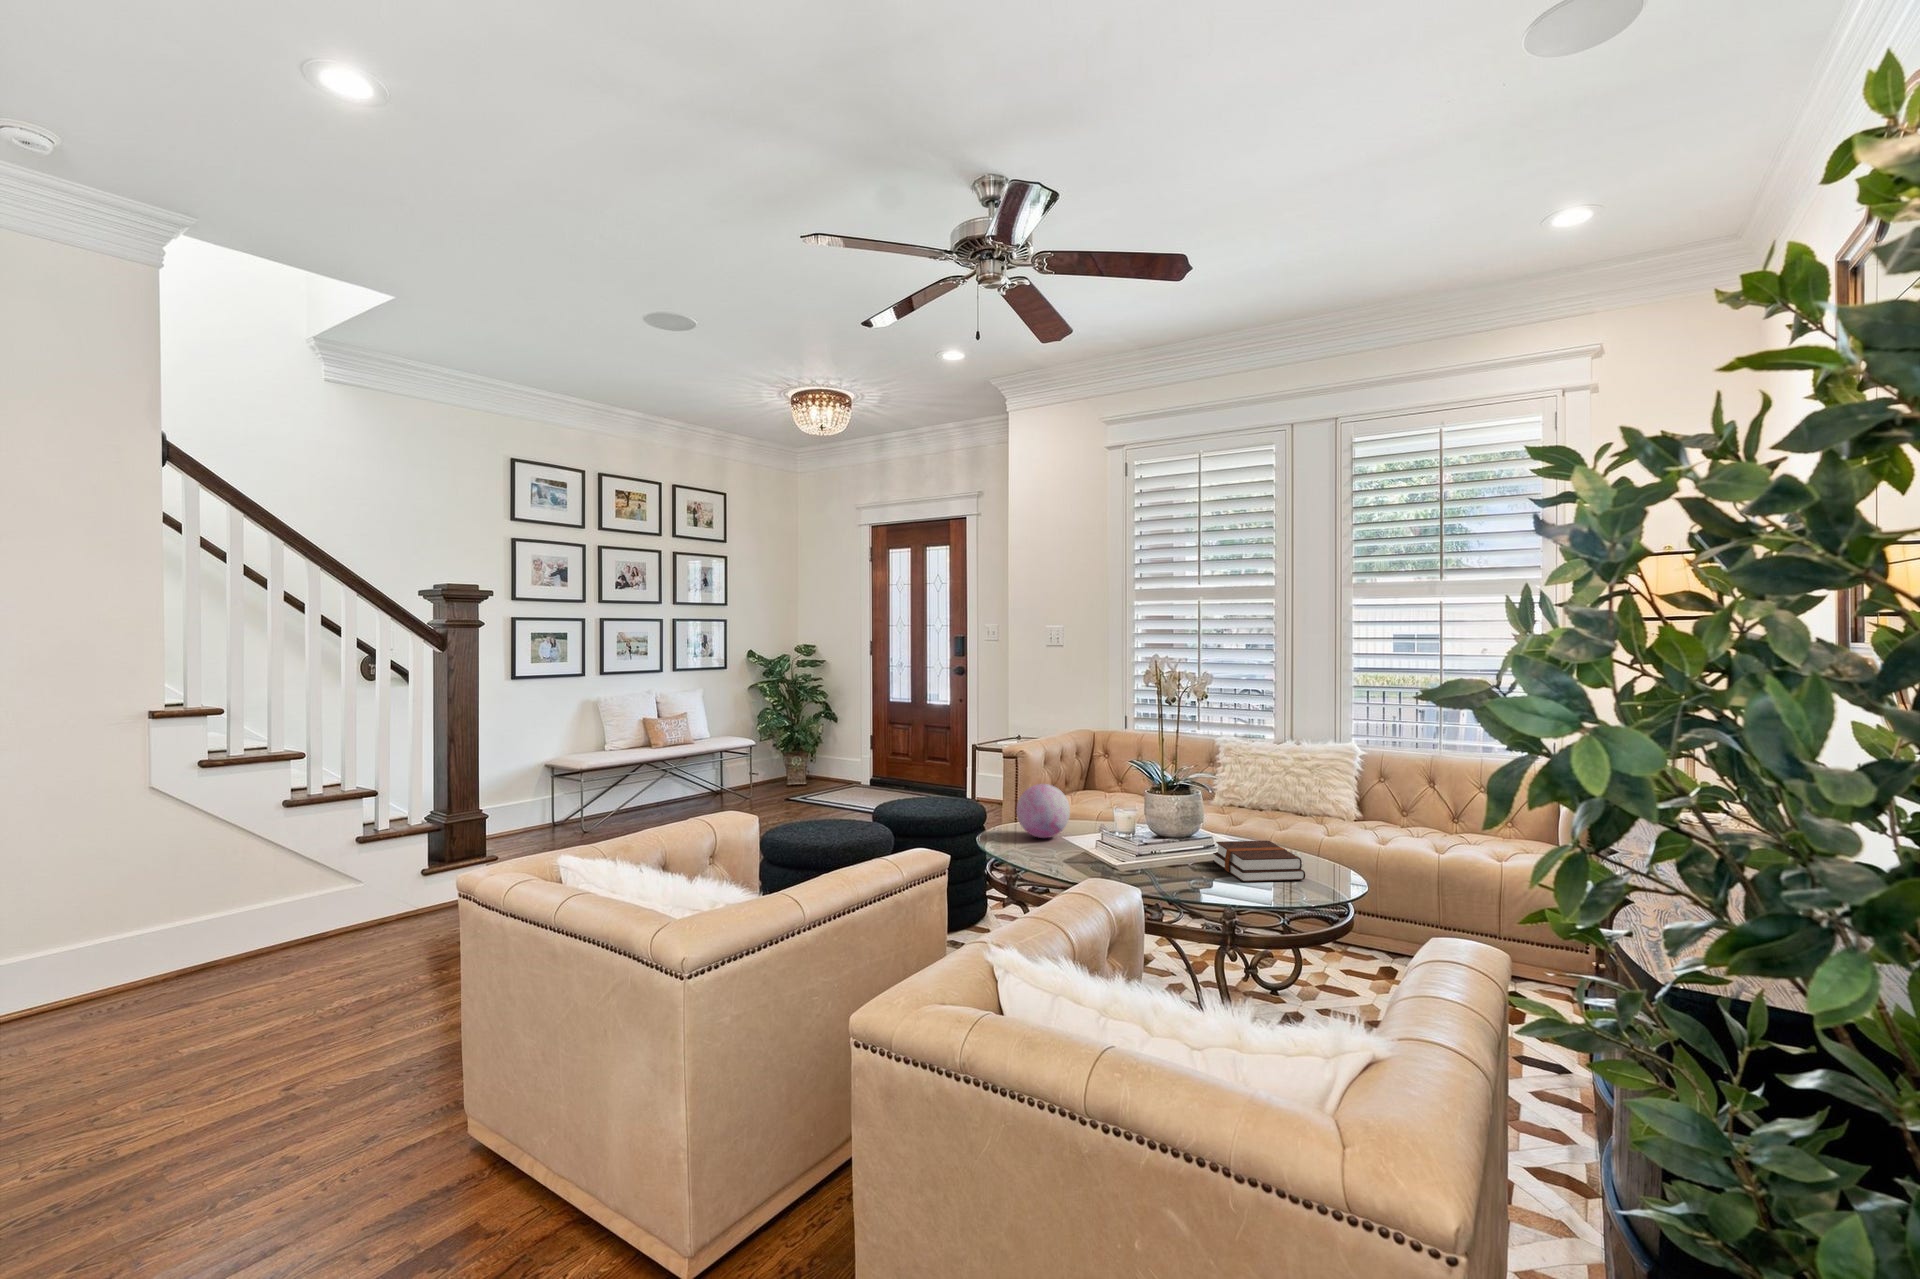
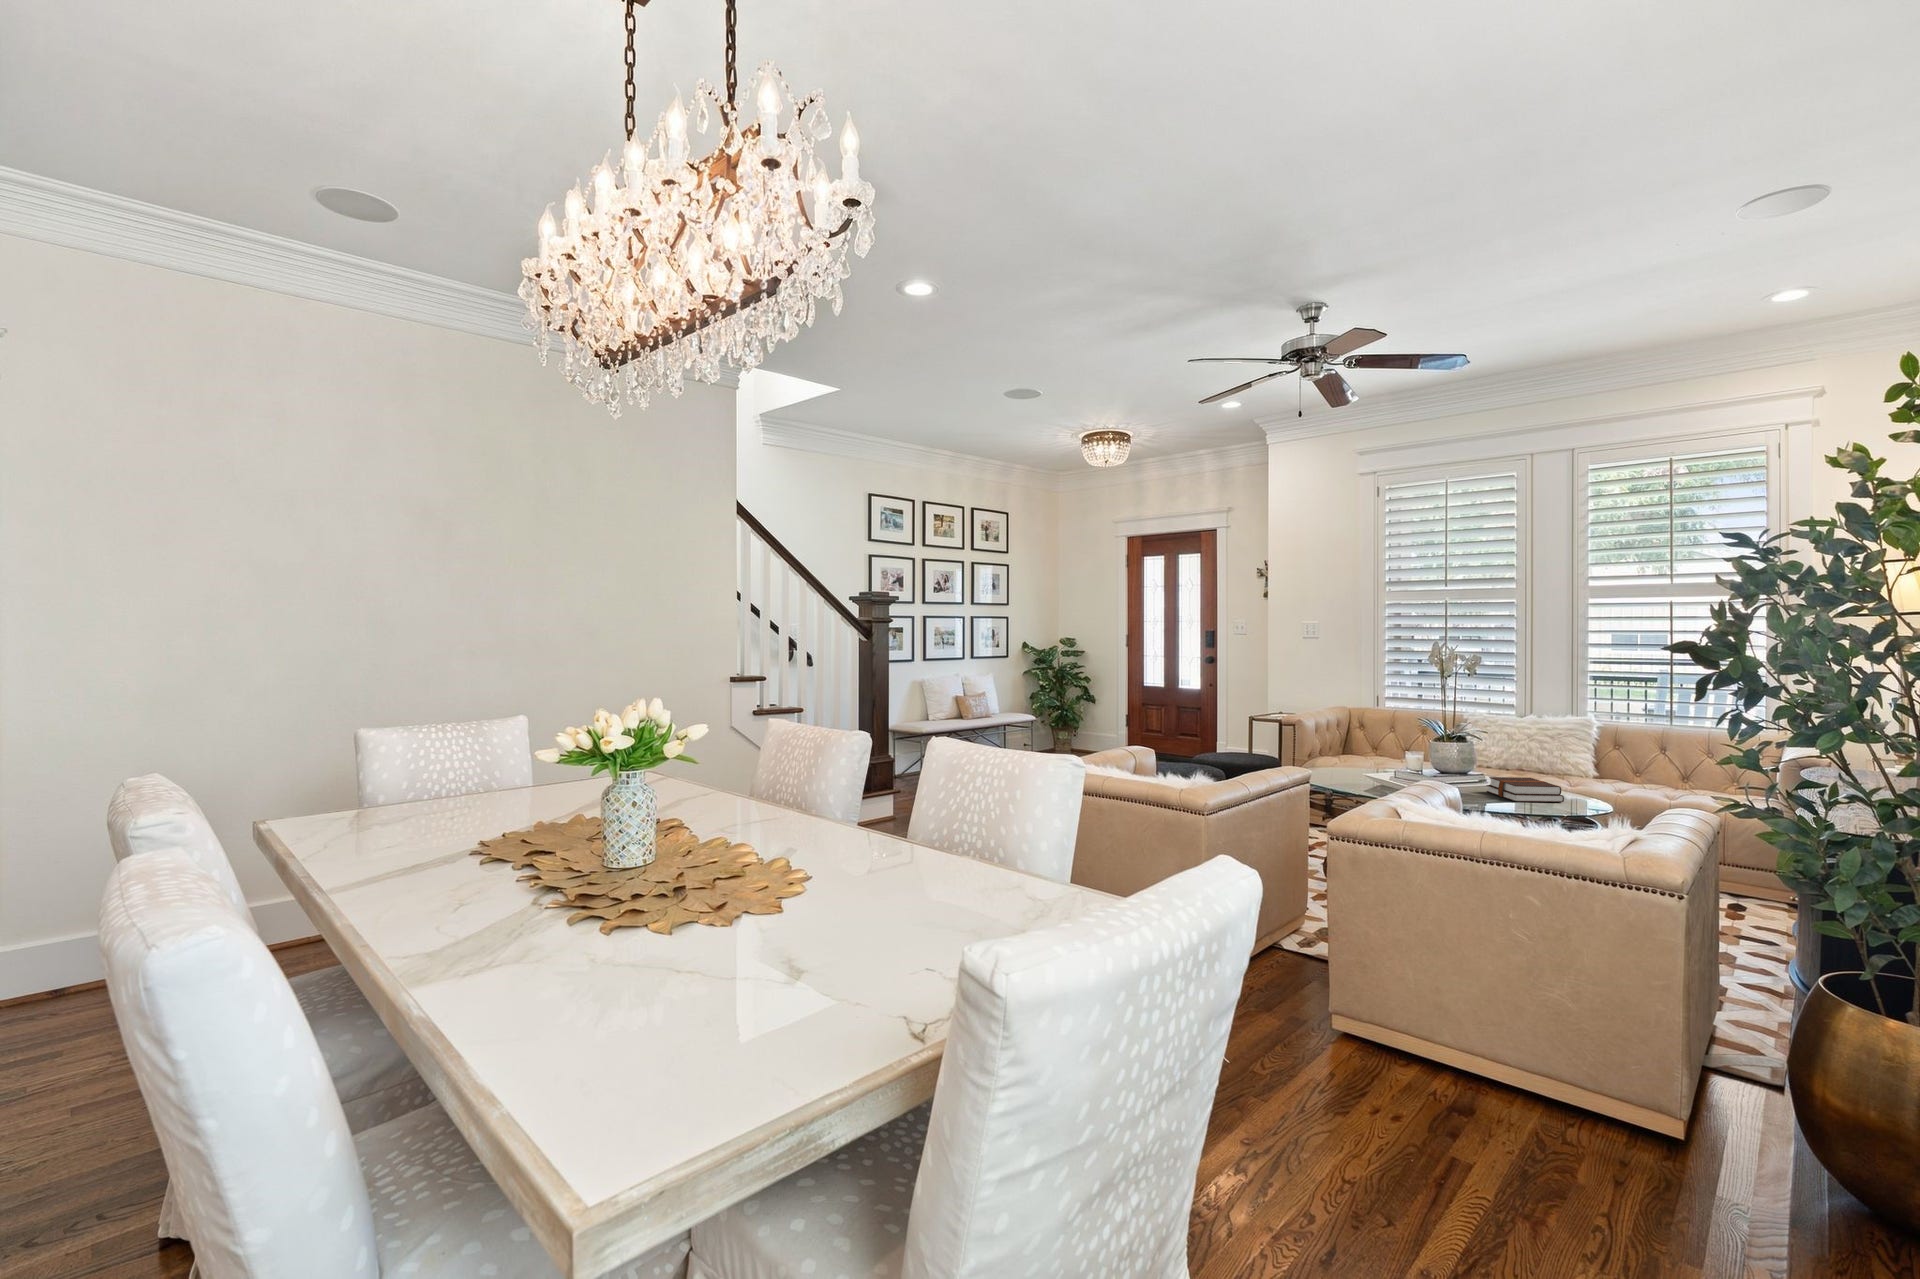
decorative orb: present [1017,784,1070,838] -> none [1322,736,1365,776]

